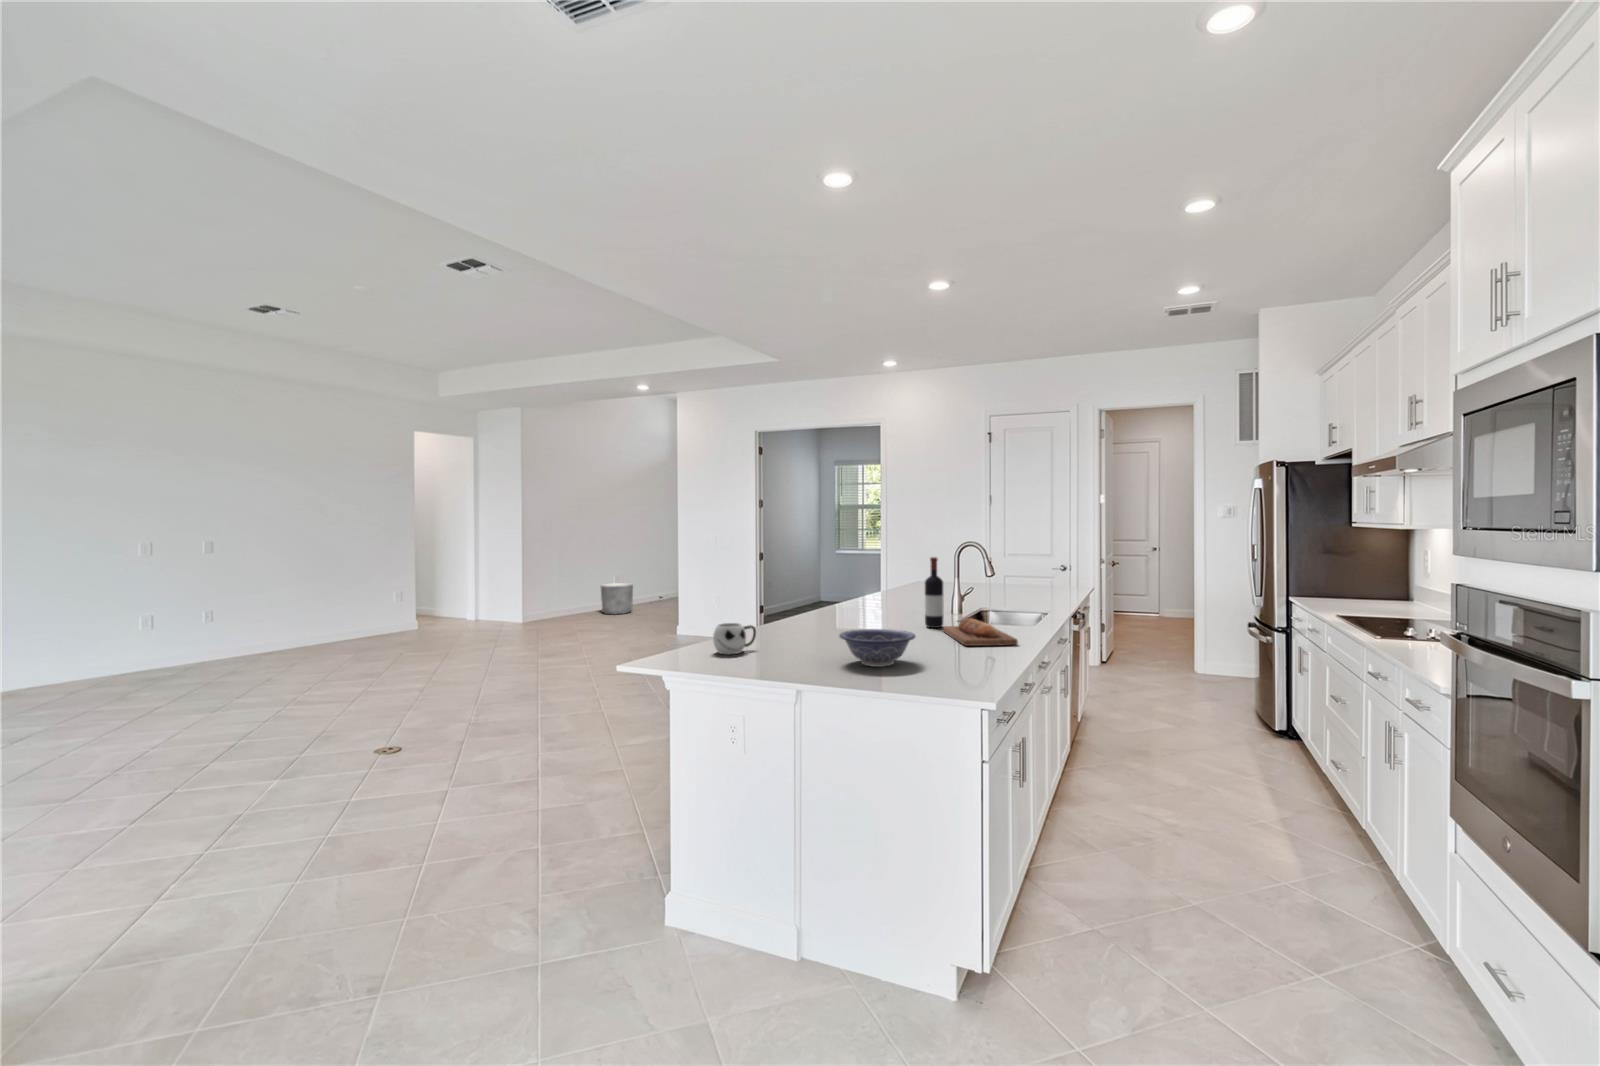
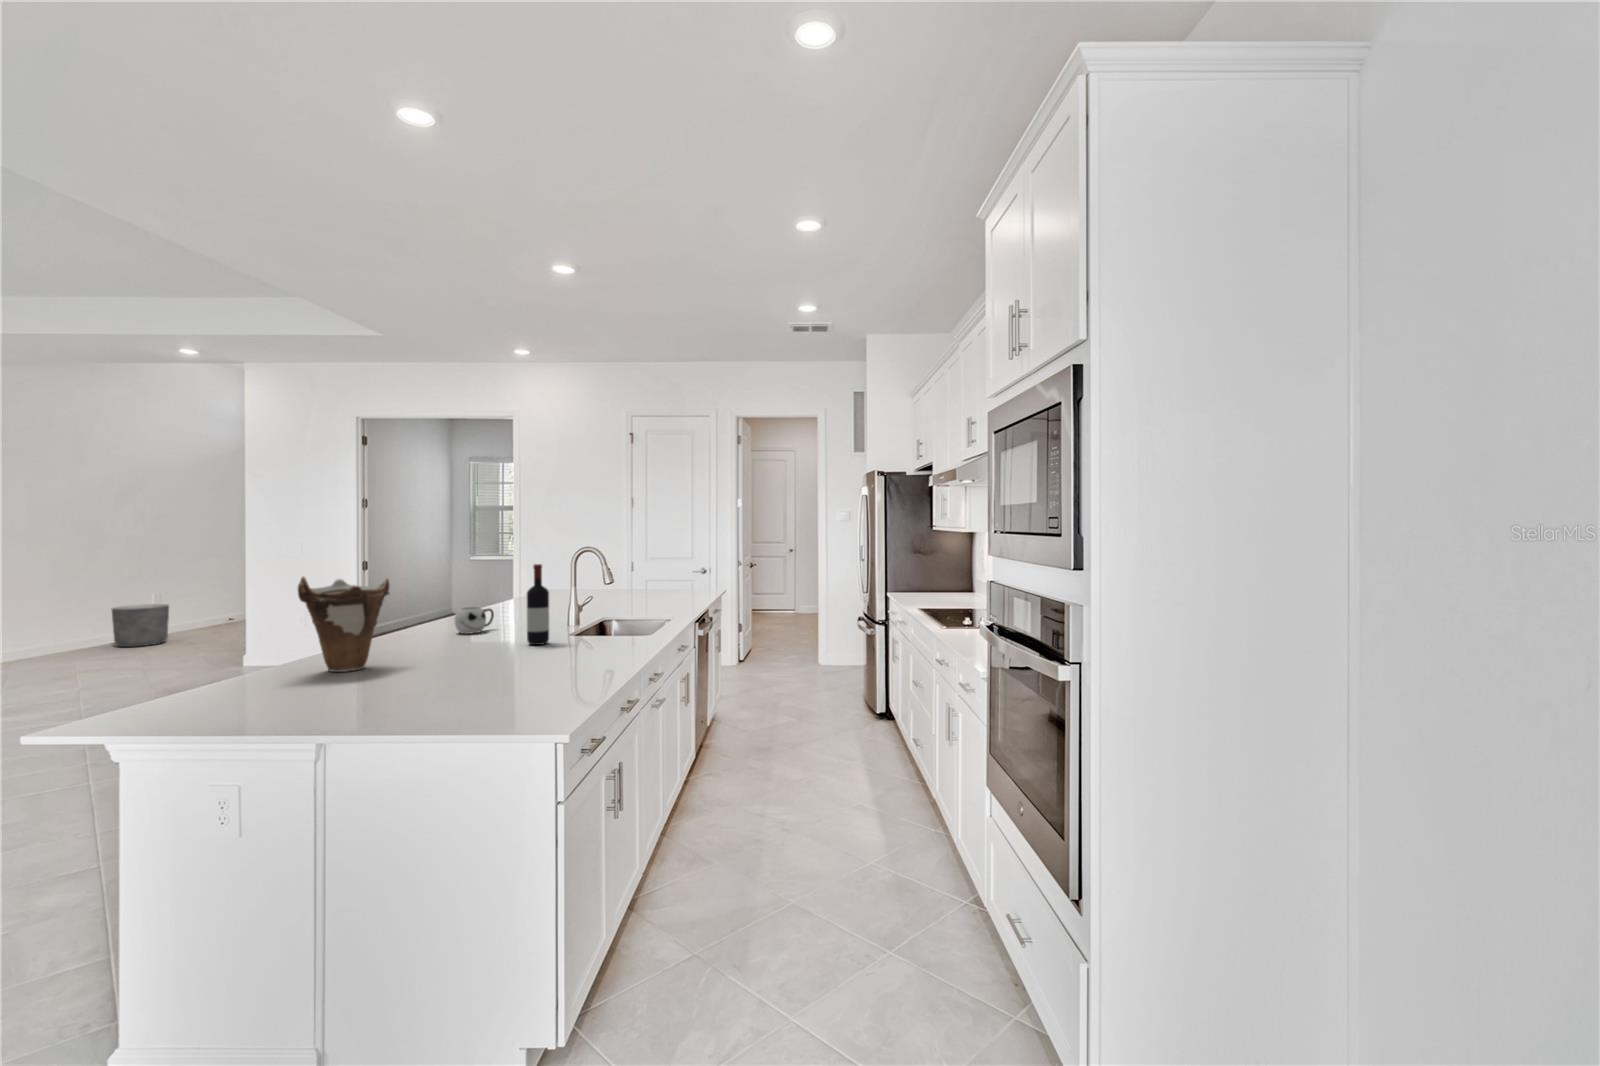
vase: none [766,563,826,639] -> present [298,577,389,672]
bread loaf: present [943,618,1018,646] -> none [546,632,624,665]
mug: present [713,623,756,654] -> present [455,607,494,634]
decorative bowl: present [840,629,915,667] -> none [387,653,492,702]

